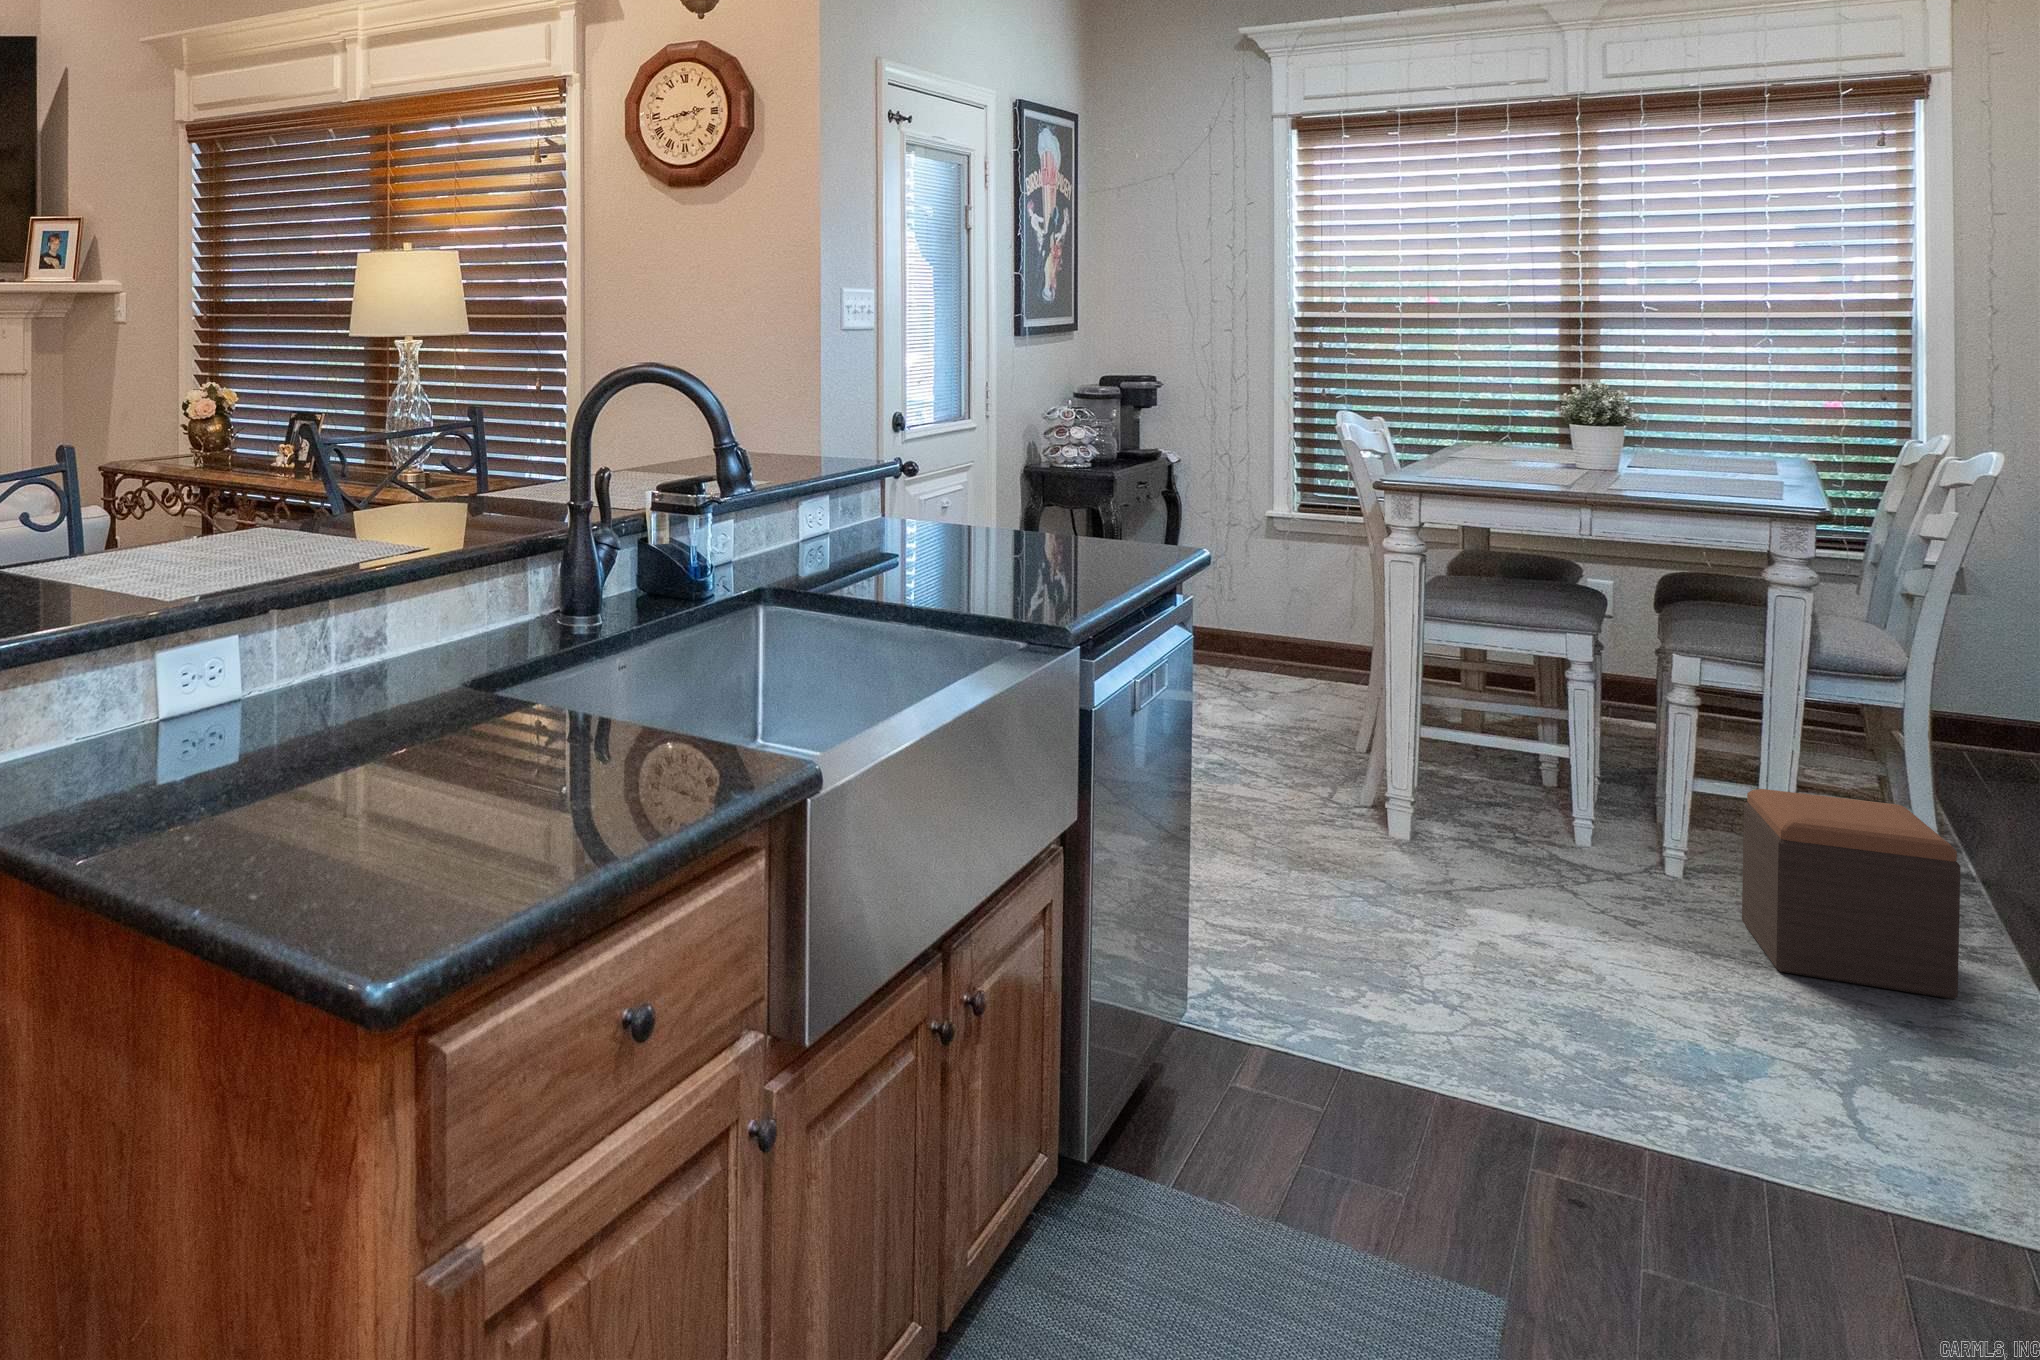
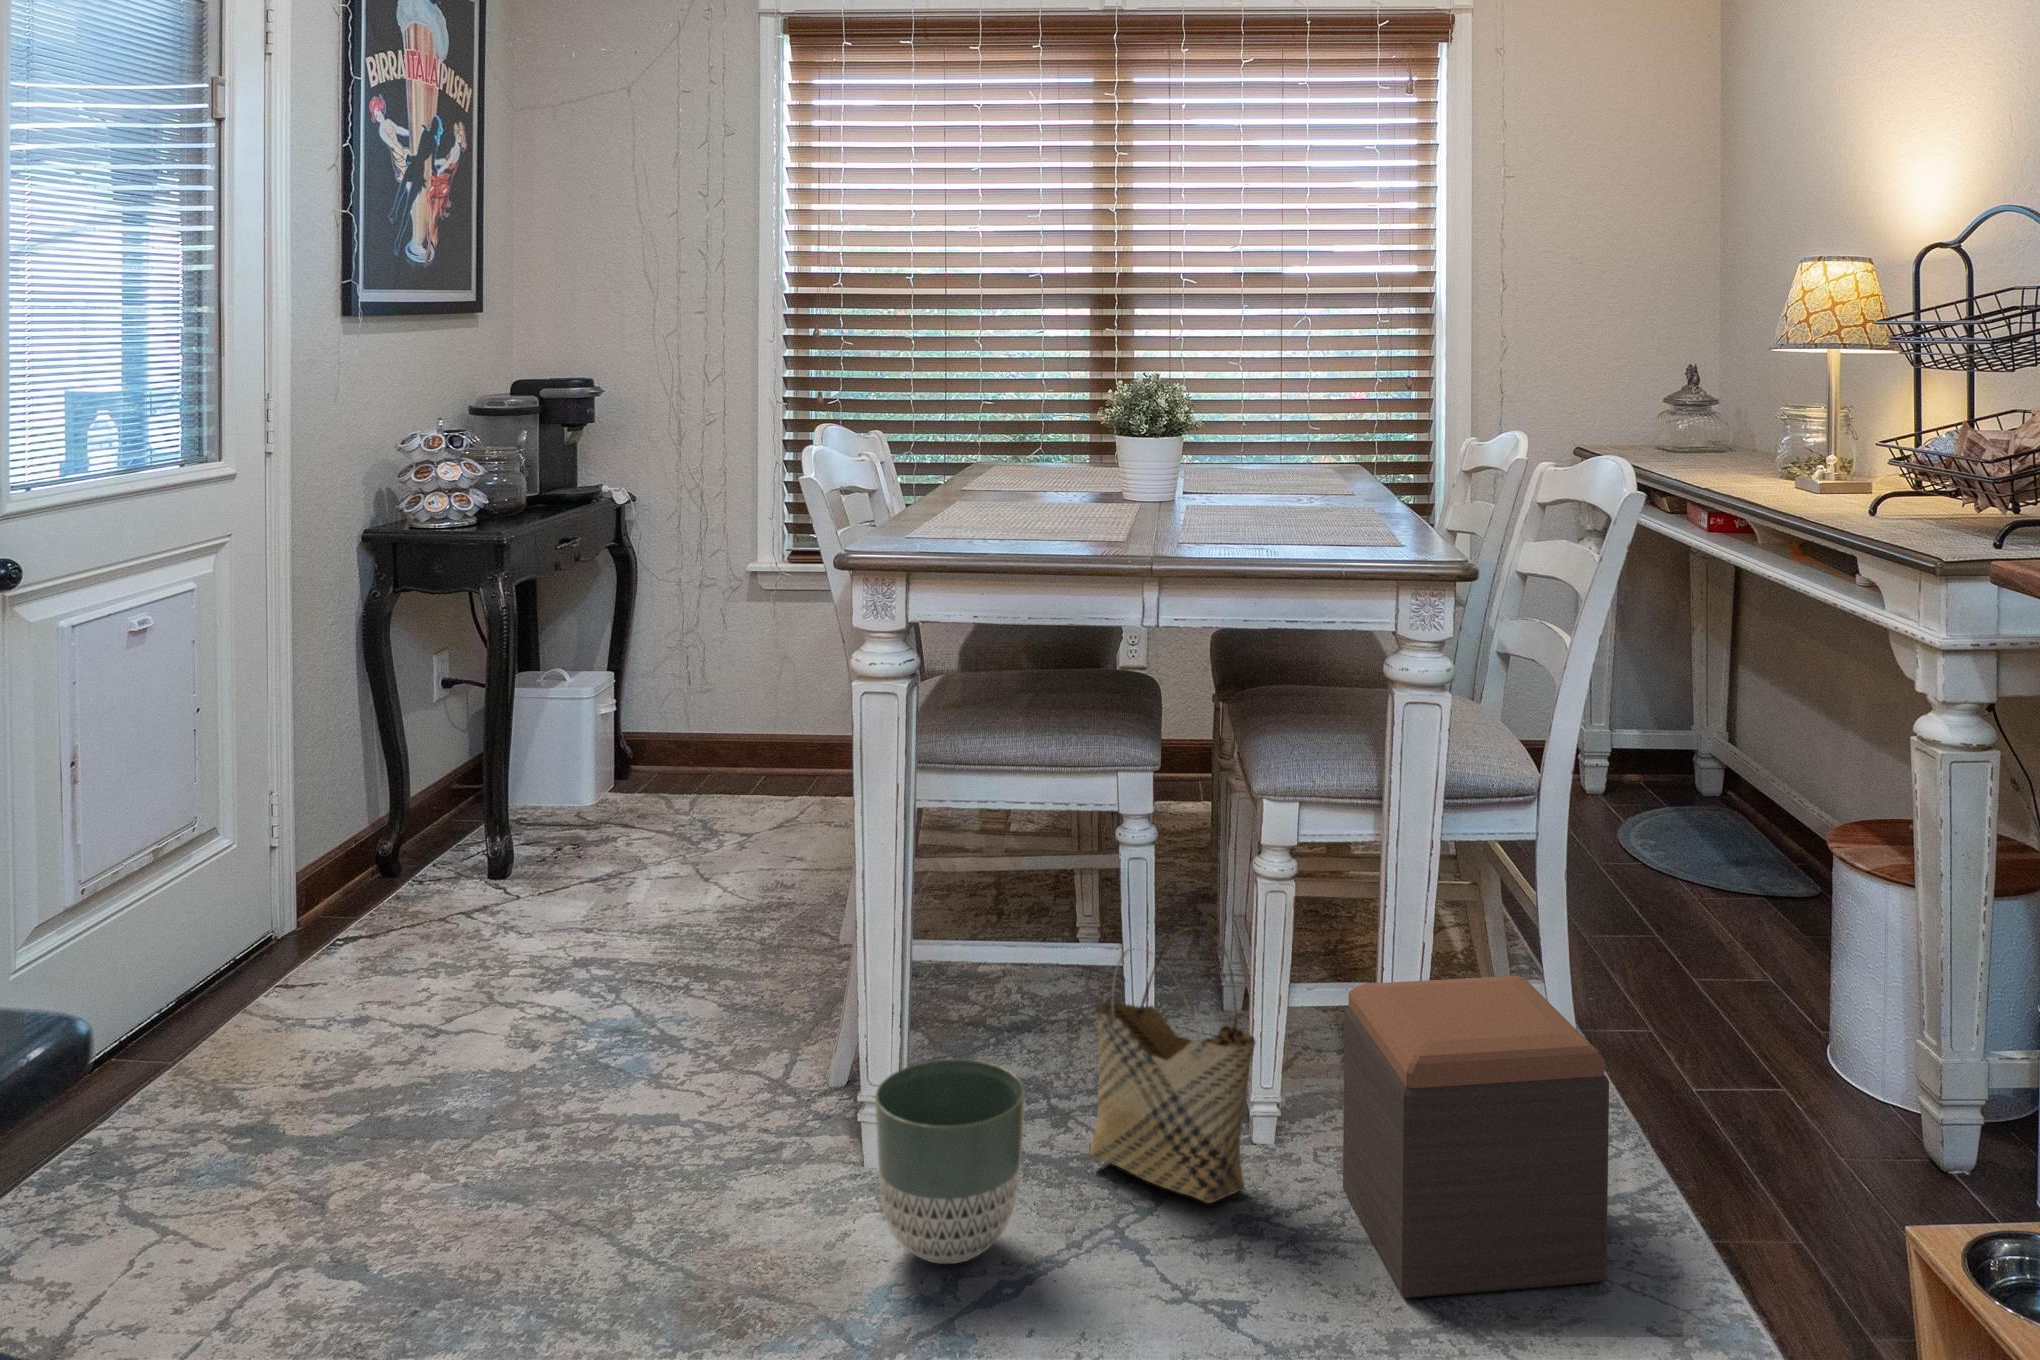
woven basket: none [1542,739,1671,907] -> present [1089,925,1256,1203]
planter: none [1393,784,1494,894] -> present [875,1059,1025,1264]

